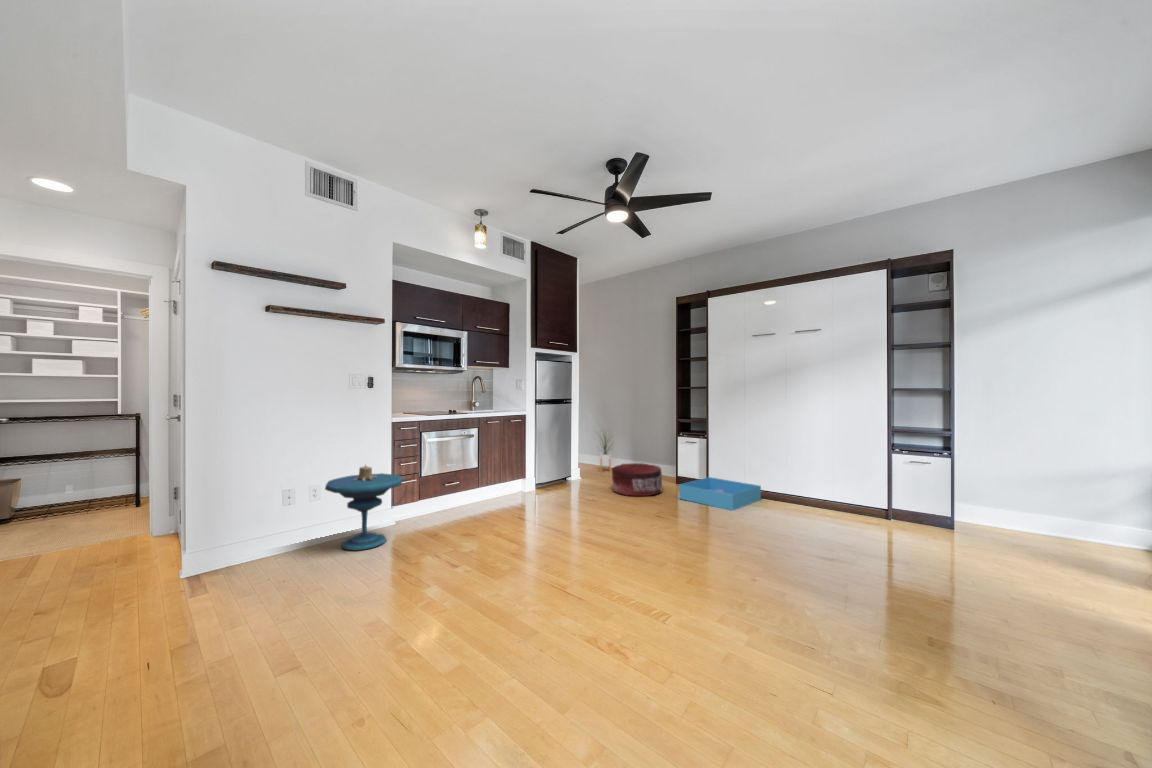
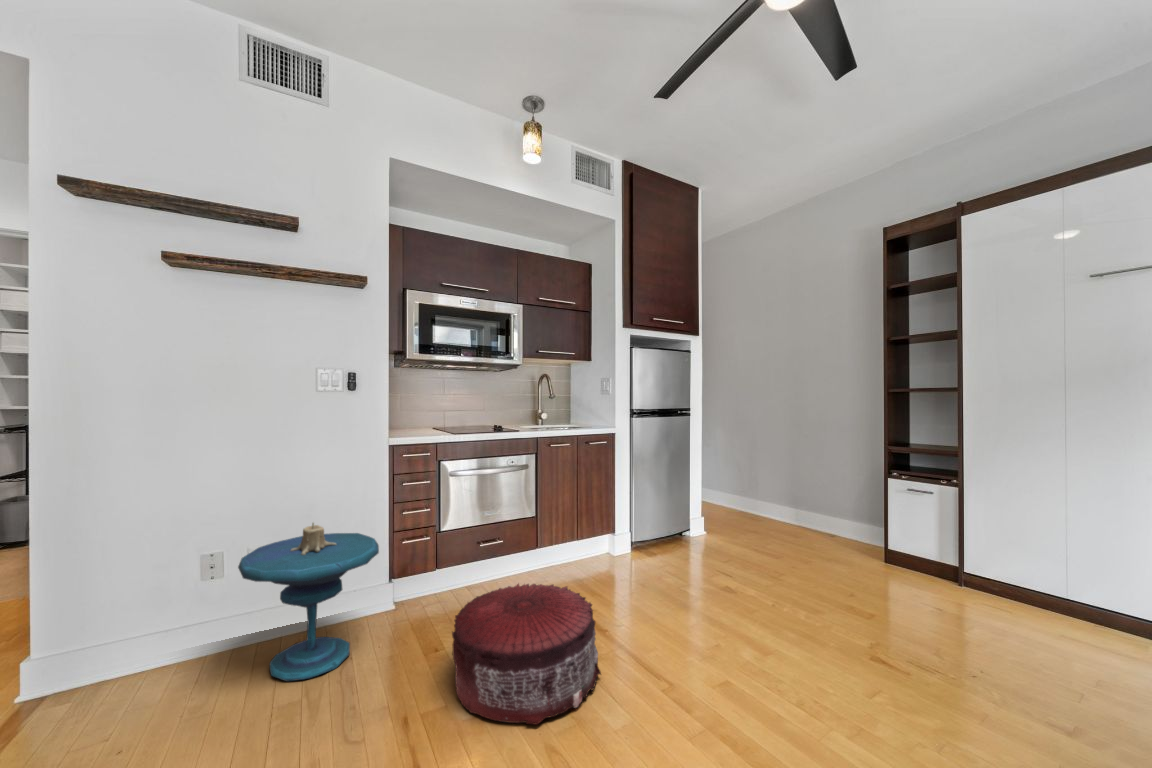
house plant: present [600,434,611,471] -> none [725,450,767,522]
pouf: present [612,463,662,496] -> present [452,584,601,725]
storage bin: present [679,477,761,510] -> none [905,561,1112,665]

